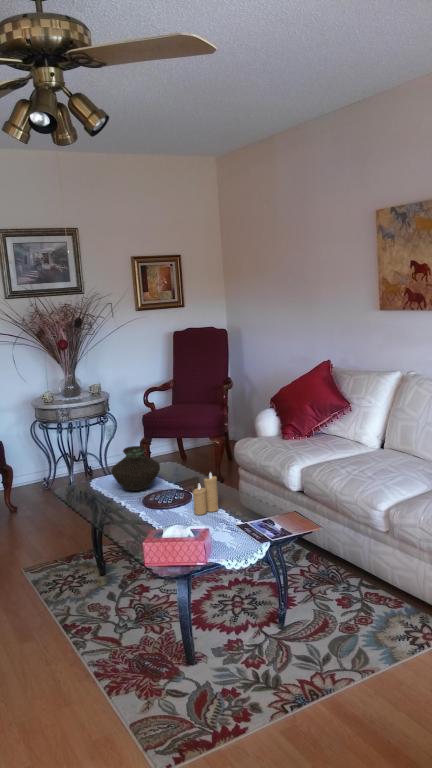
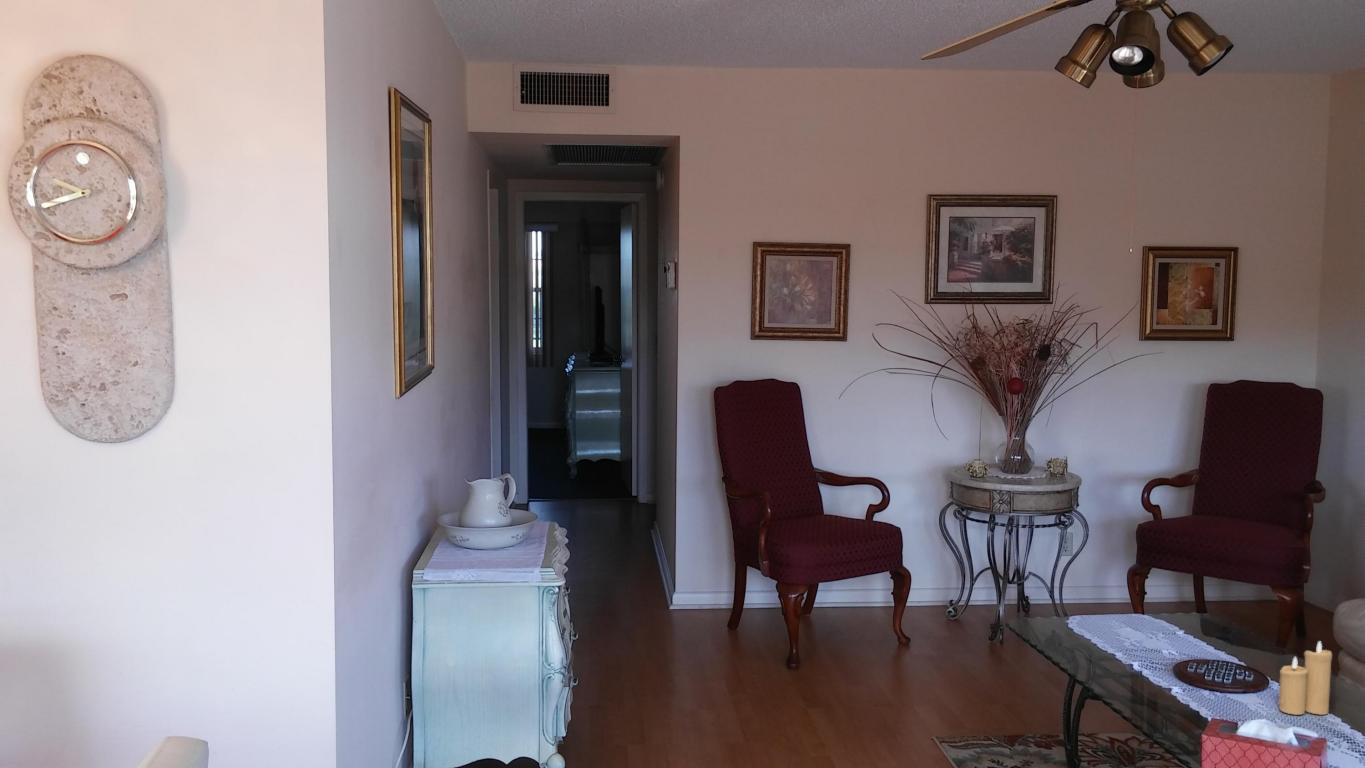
vase: present [111,446,160,491] -> none [1112,571,1204,650]

